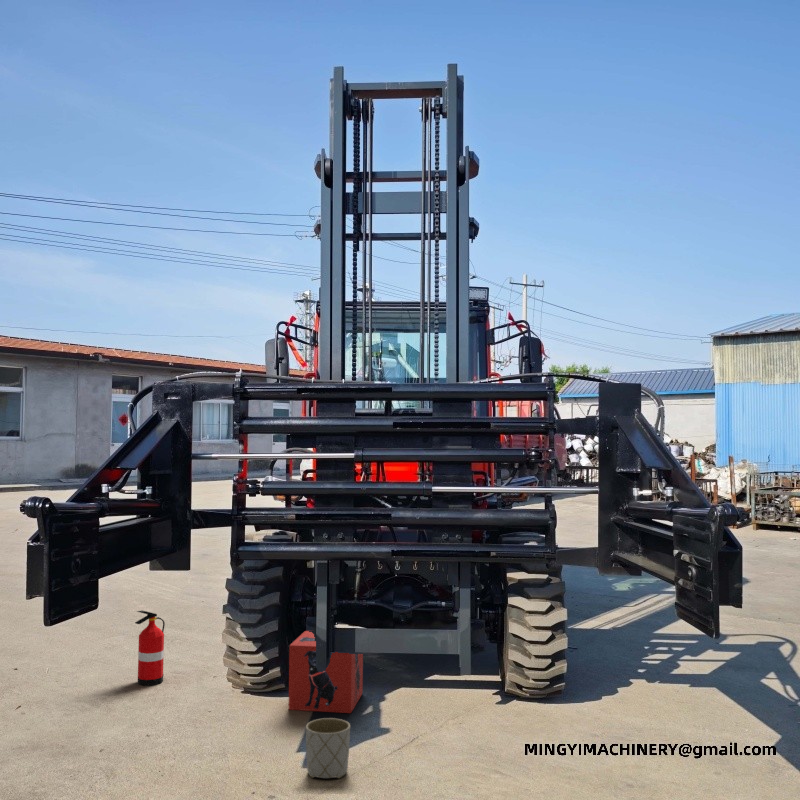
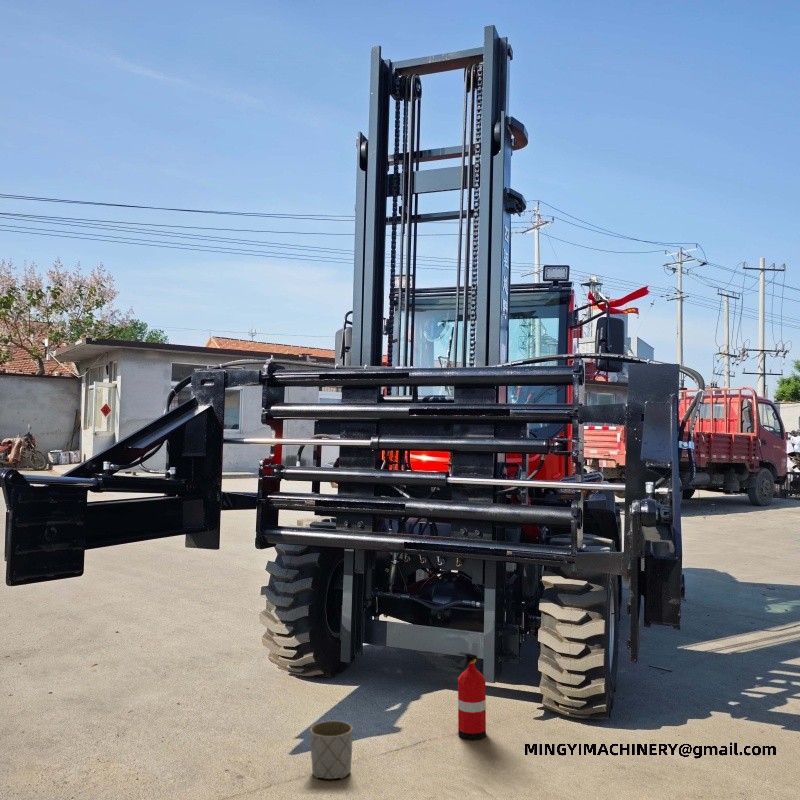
fire extinguisher: present [135,611,165,686] -> present [457,652,486,740]
storage box: present [288,631,363,713] -> none [300,629,374,711]

